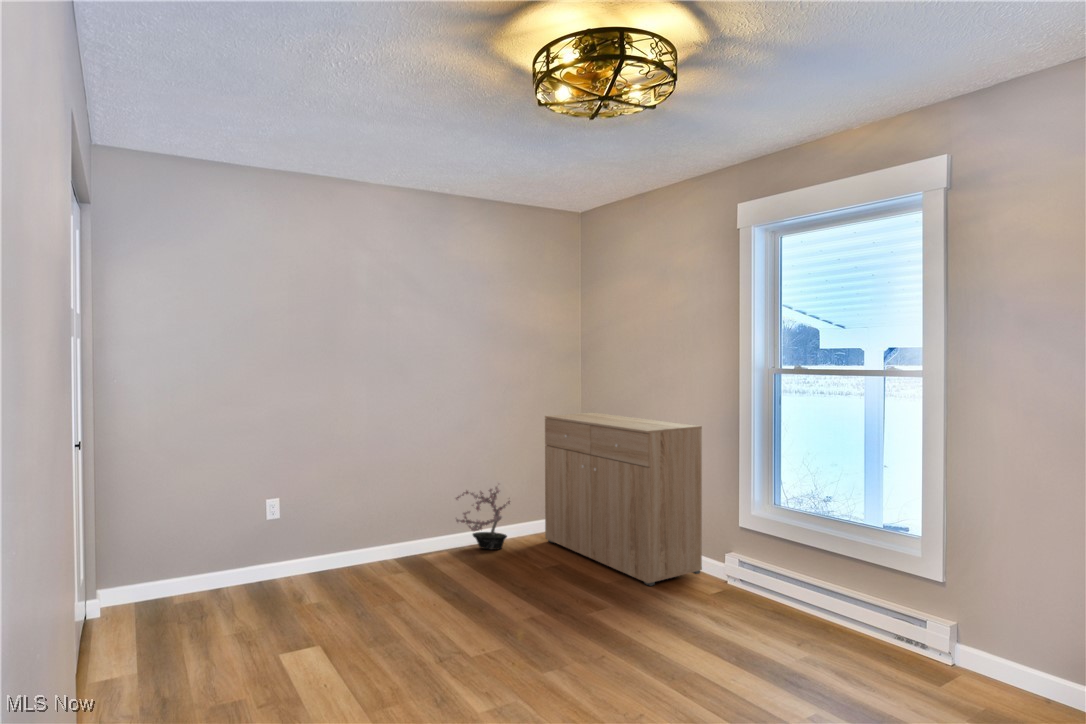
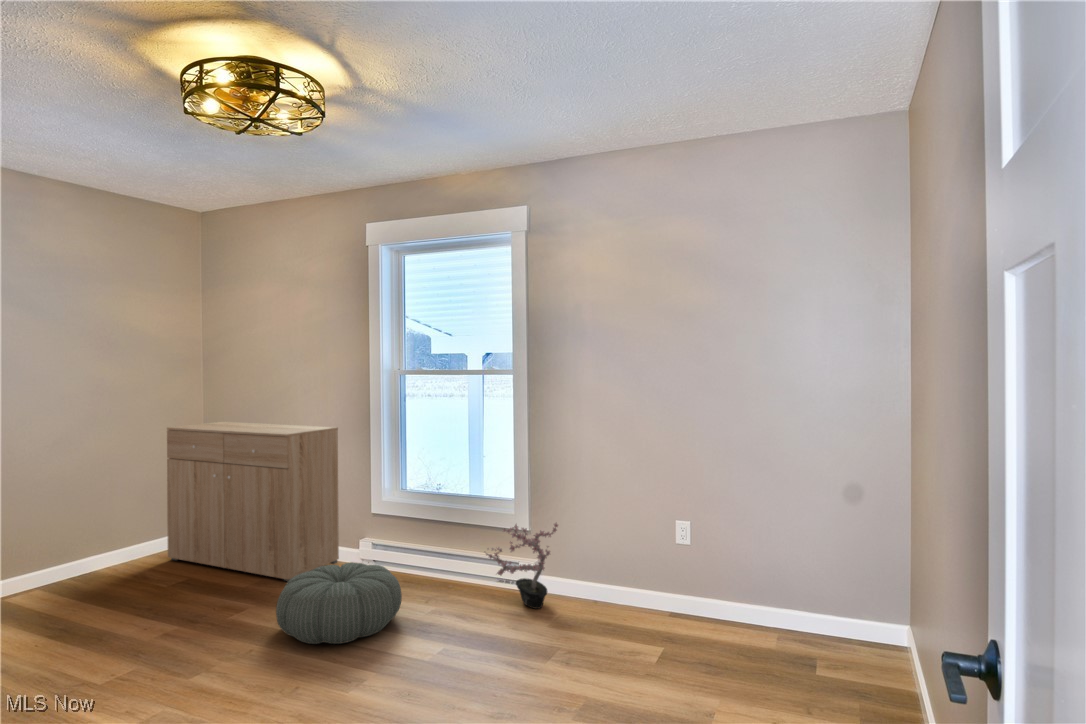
potted plant: present [456,483,510,550] -> present [486,523,558,609]
pouf: none [630,578,767,672] -> present [276,562,402,644]

